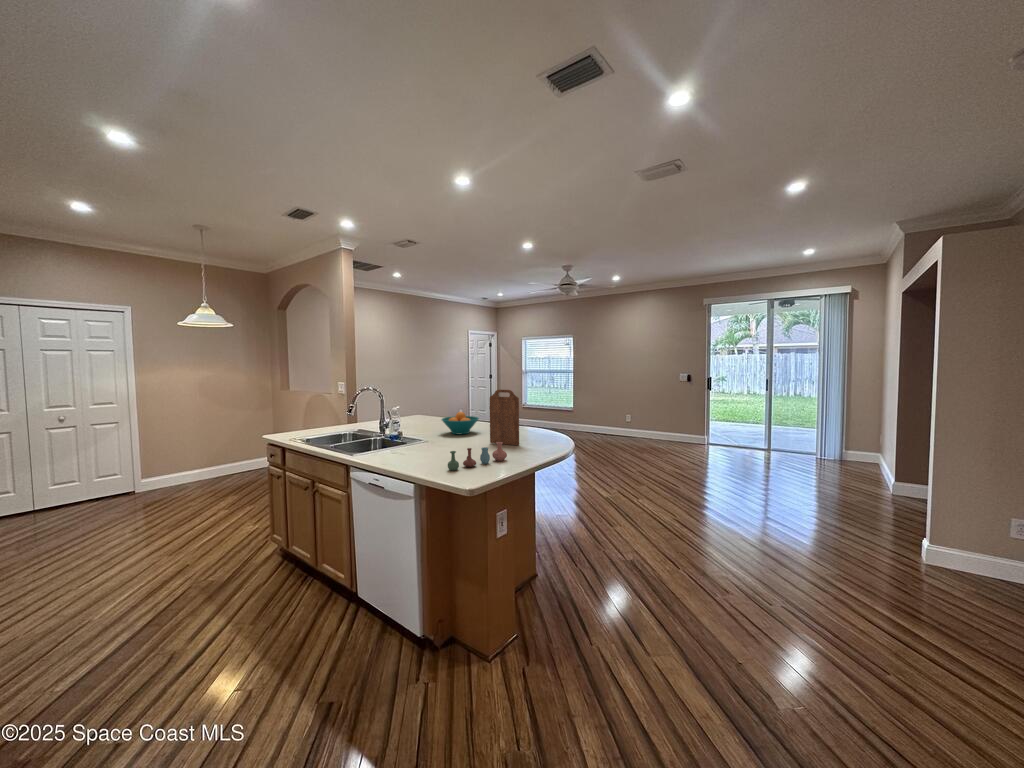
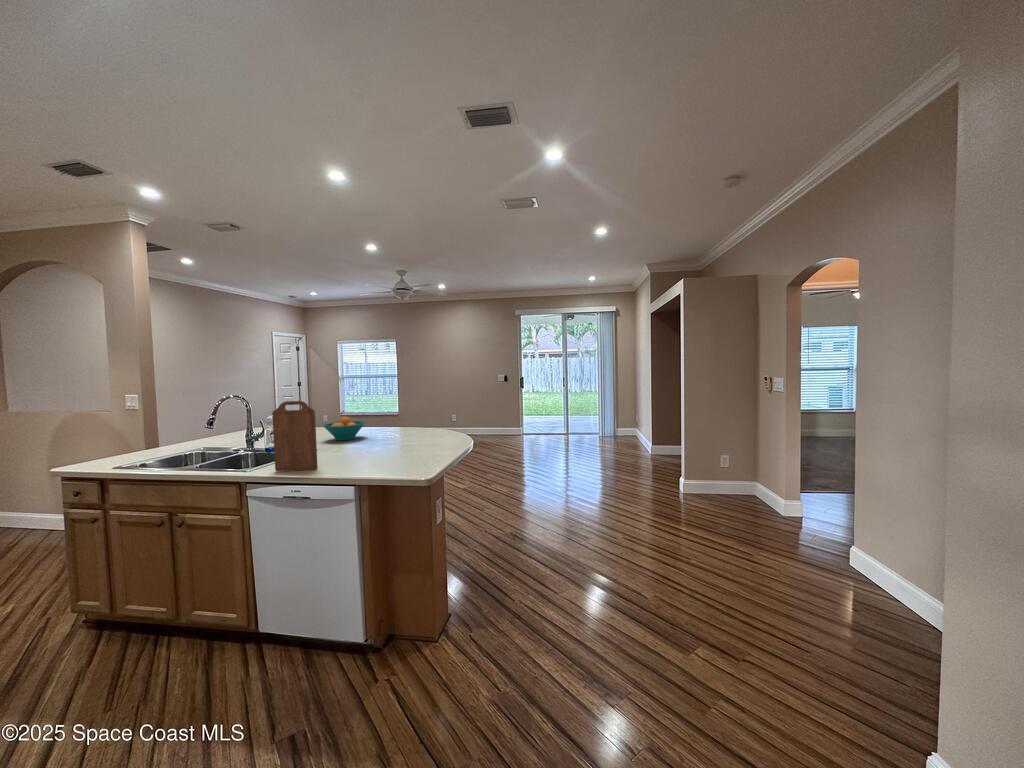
cutting board: present [490,390,519,445] -> present [272,401,318,471]
vase: present [448,442,507,470] -> none [387,437,433,467]

